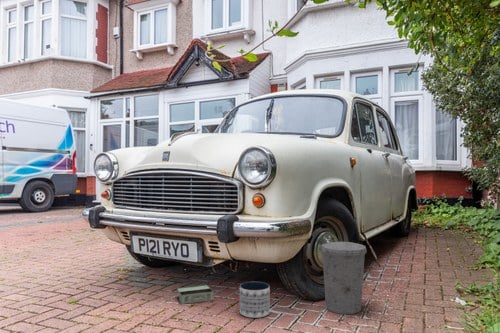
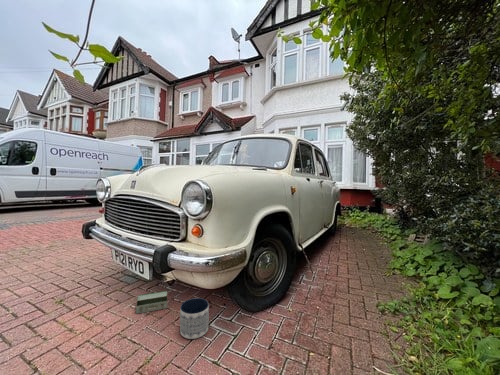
trash can: present [321,242,367,314] -> none [259,261,299,334]

